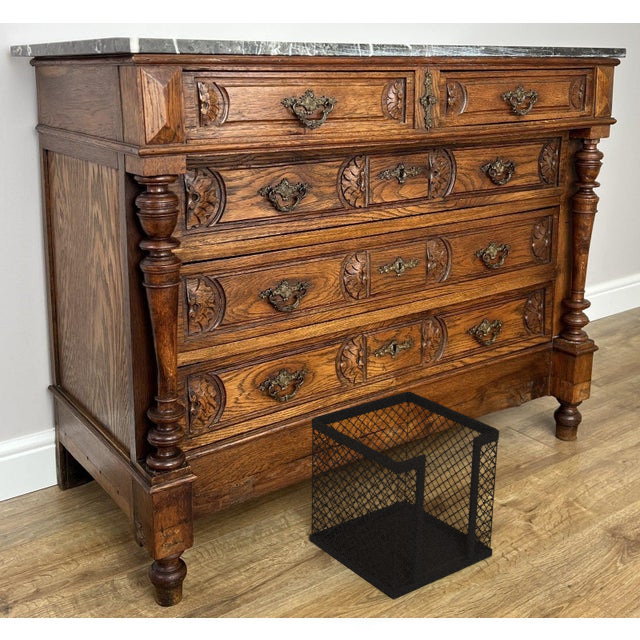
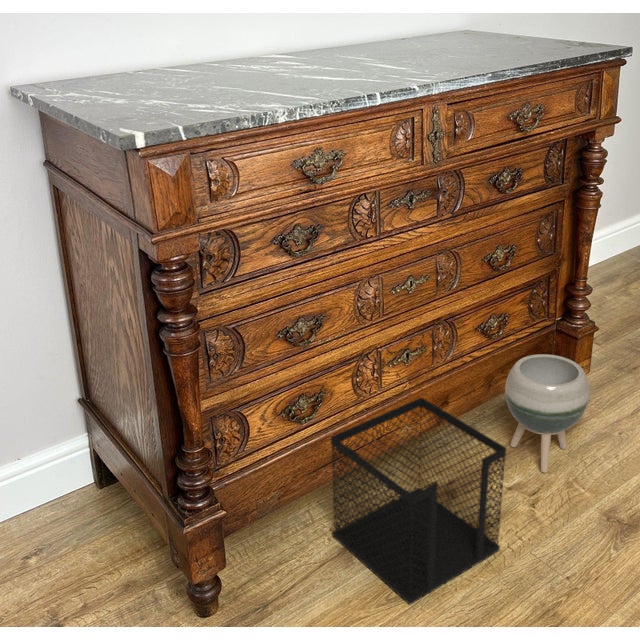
planter: none [499,365,588,492] -> present [505,354,589,473]

